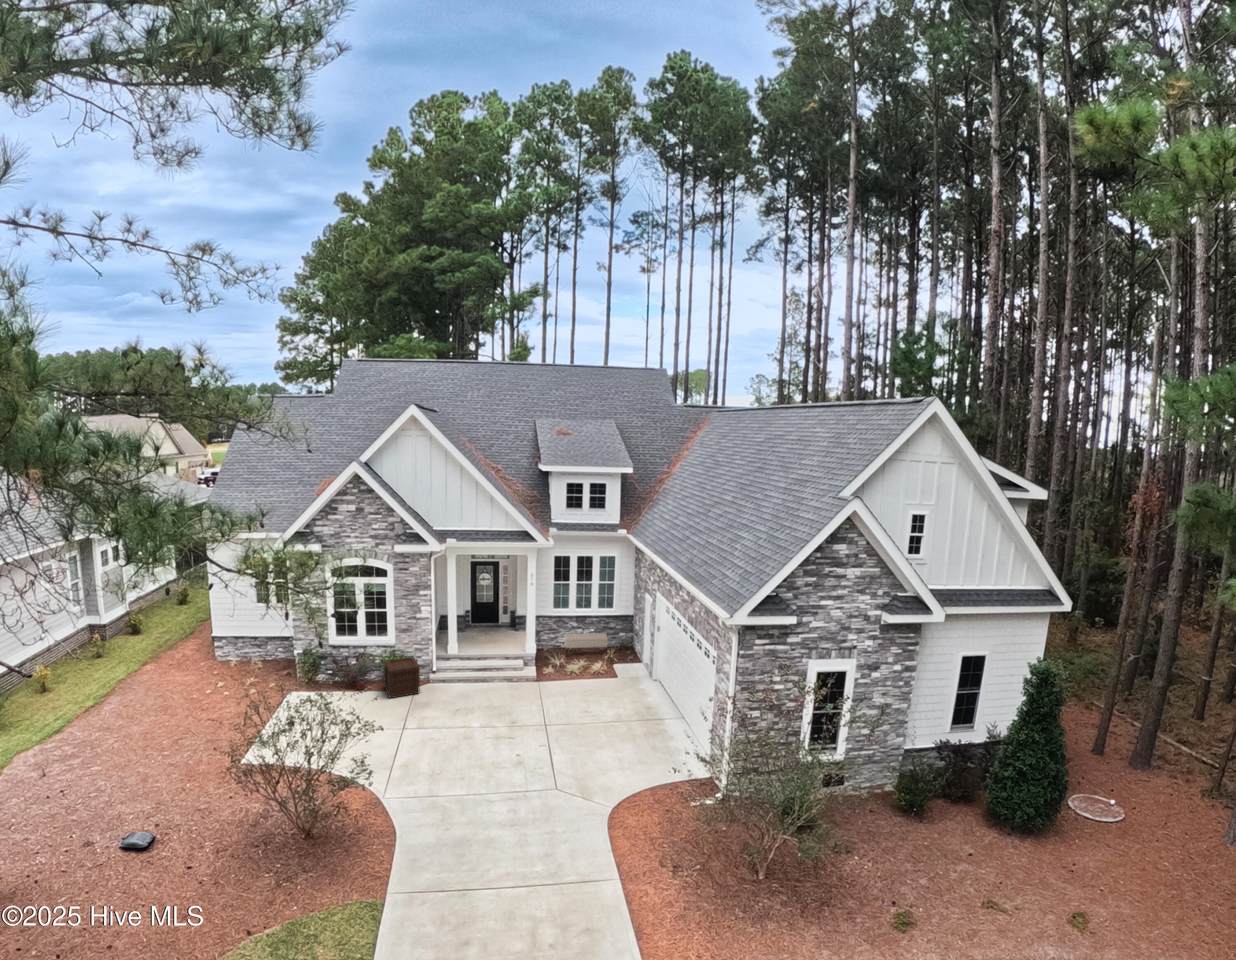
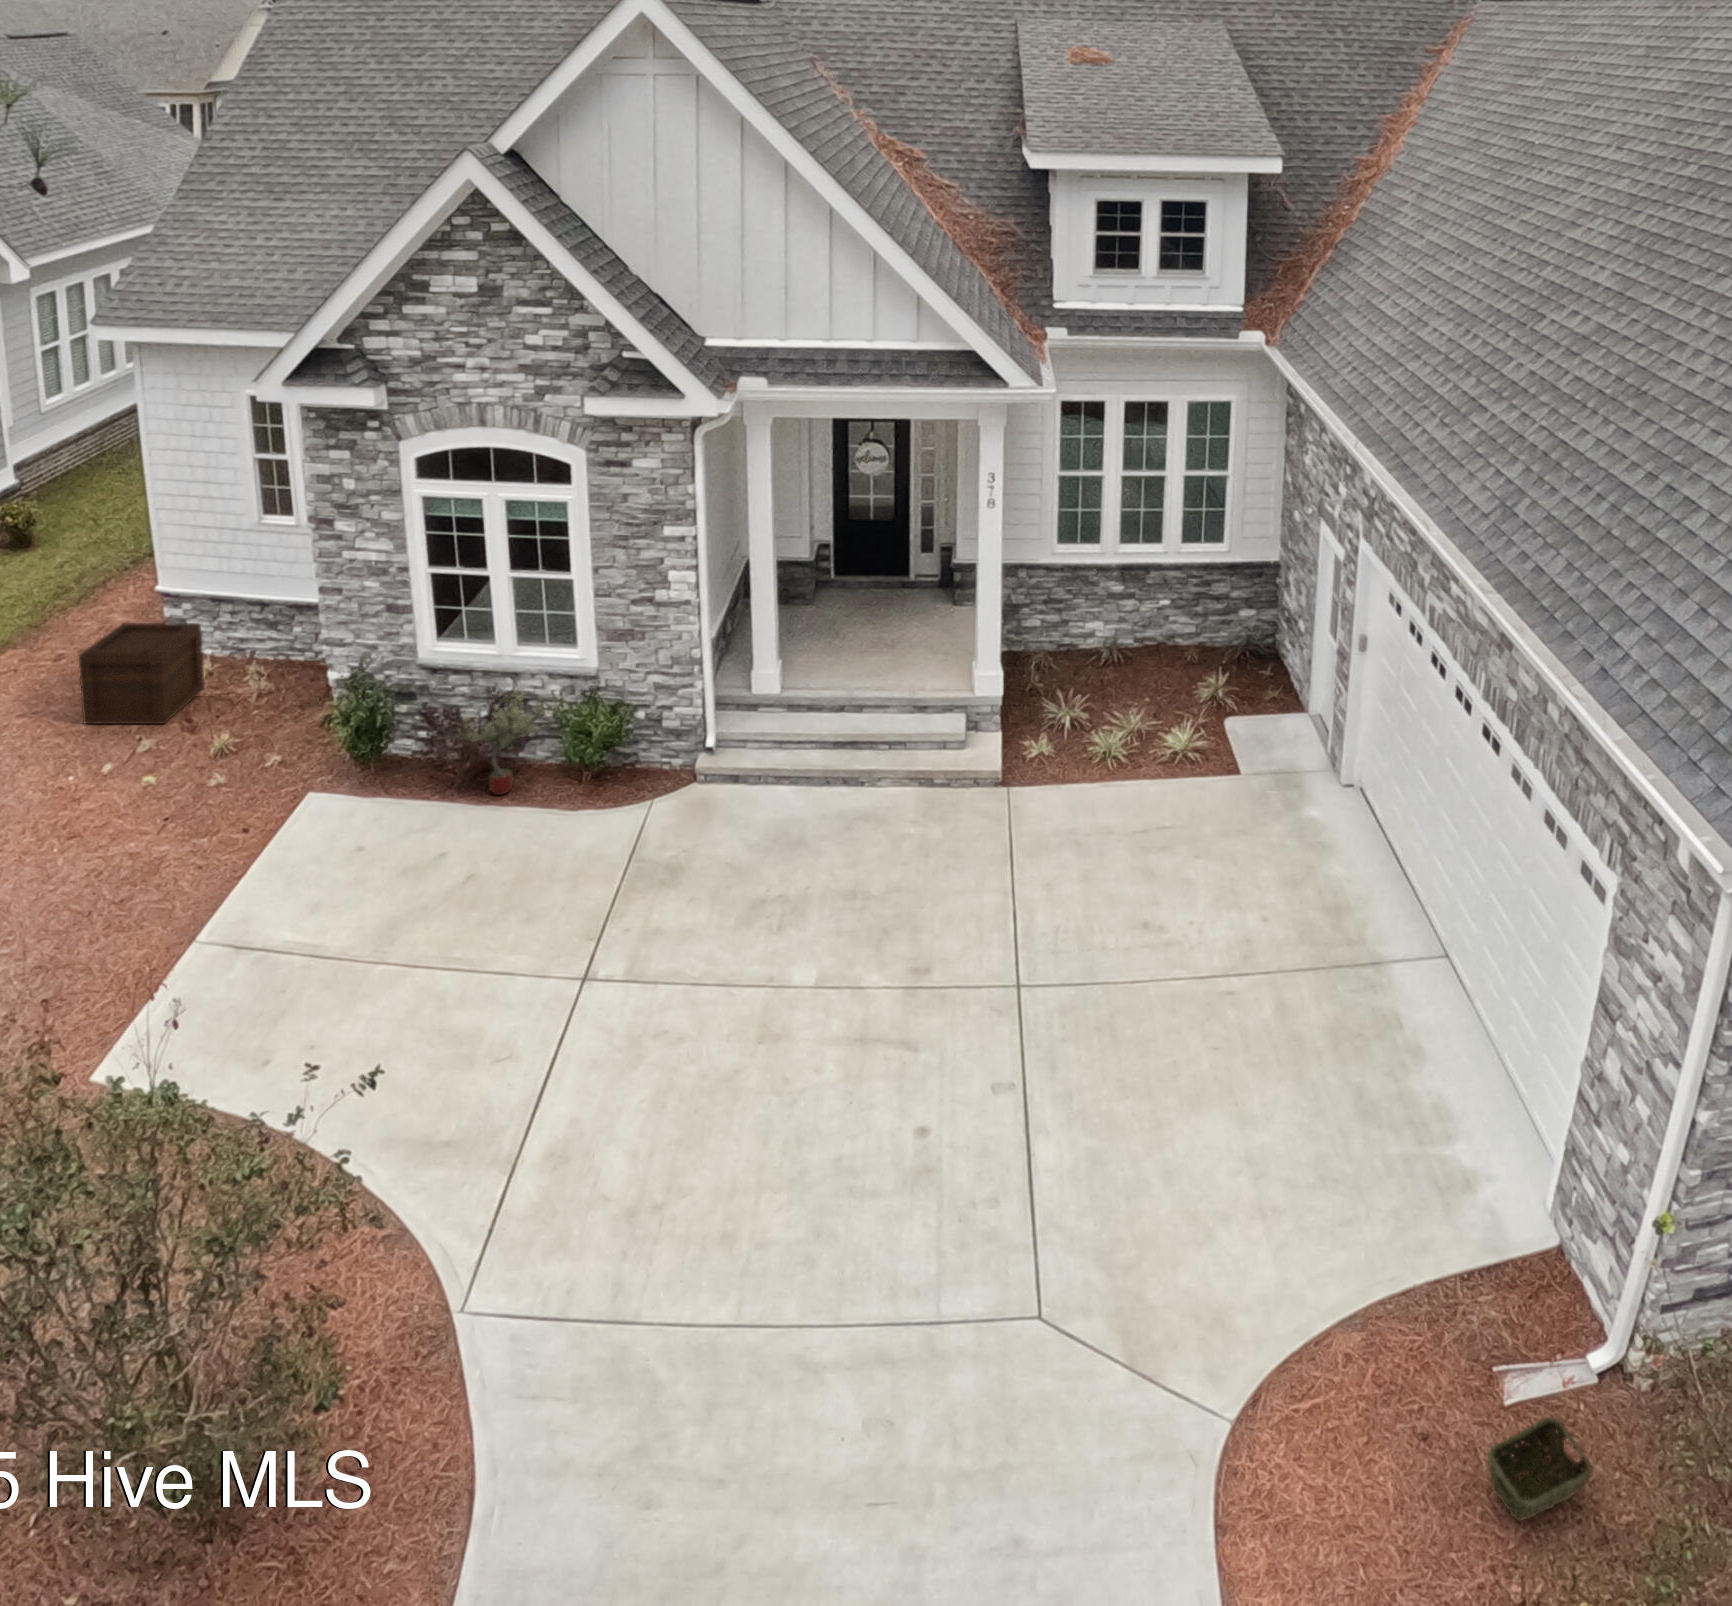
bench: present [564,633,608,656] -> none [1086,617,1207,684]
wooden crate: present [385,657,420,698] -> present [79,623,205,724]
woven basket: none [720,854,756,884] -> present [1488,1417,1593,1521]

